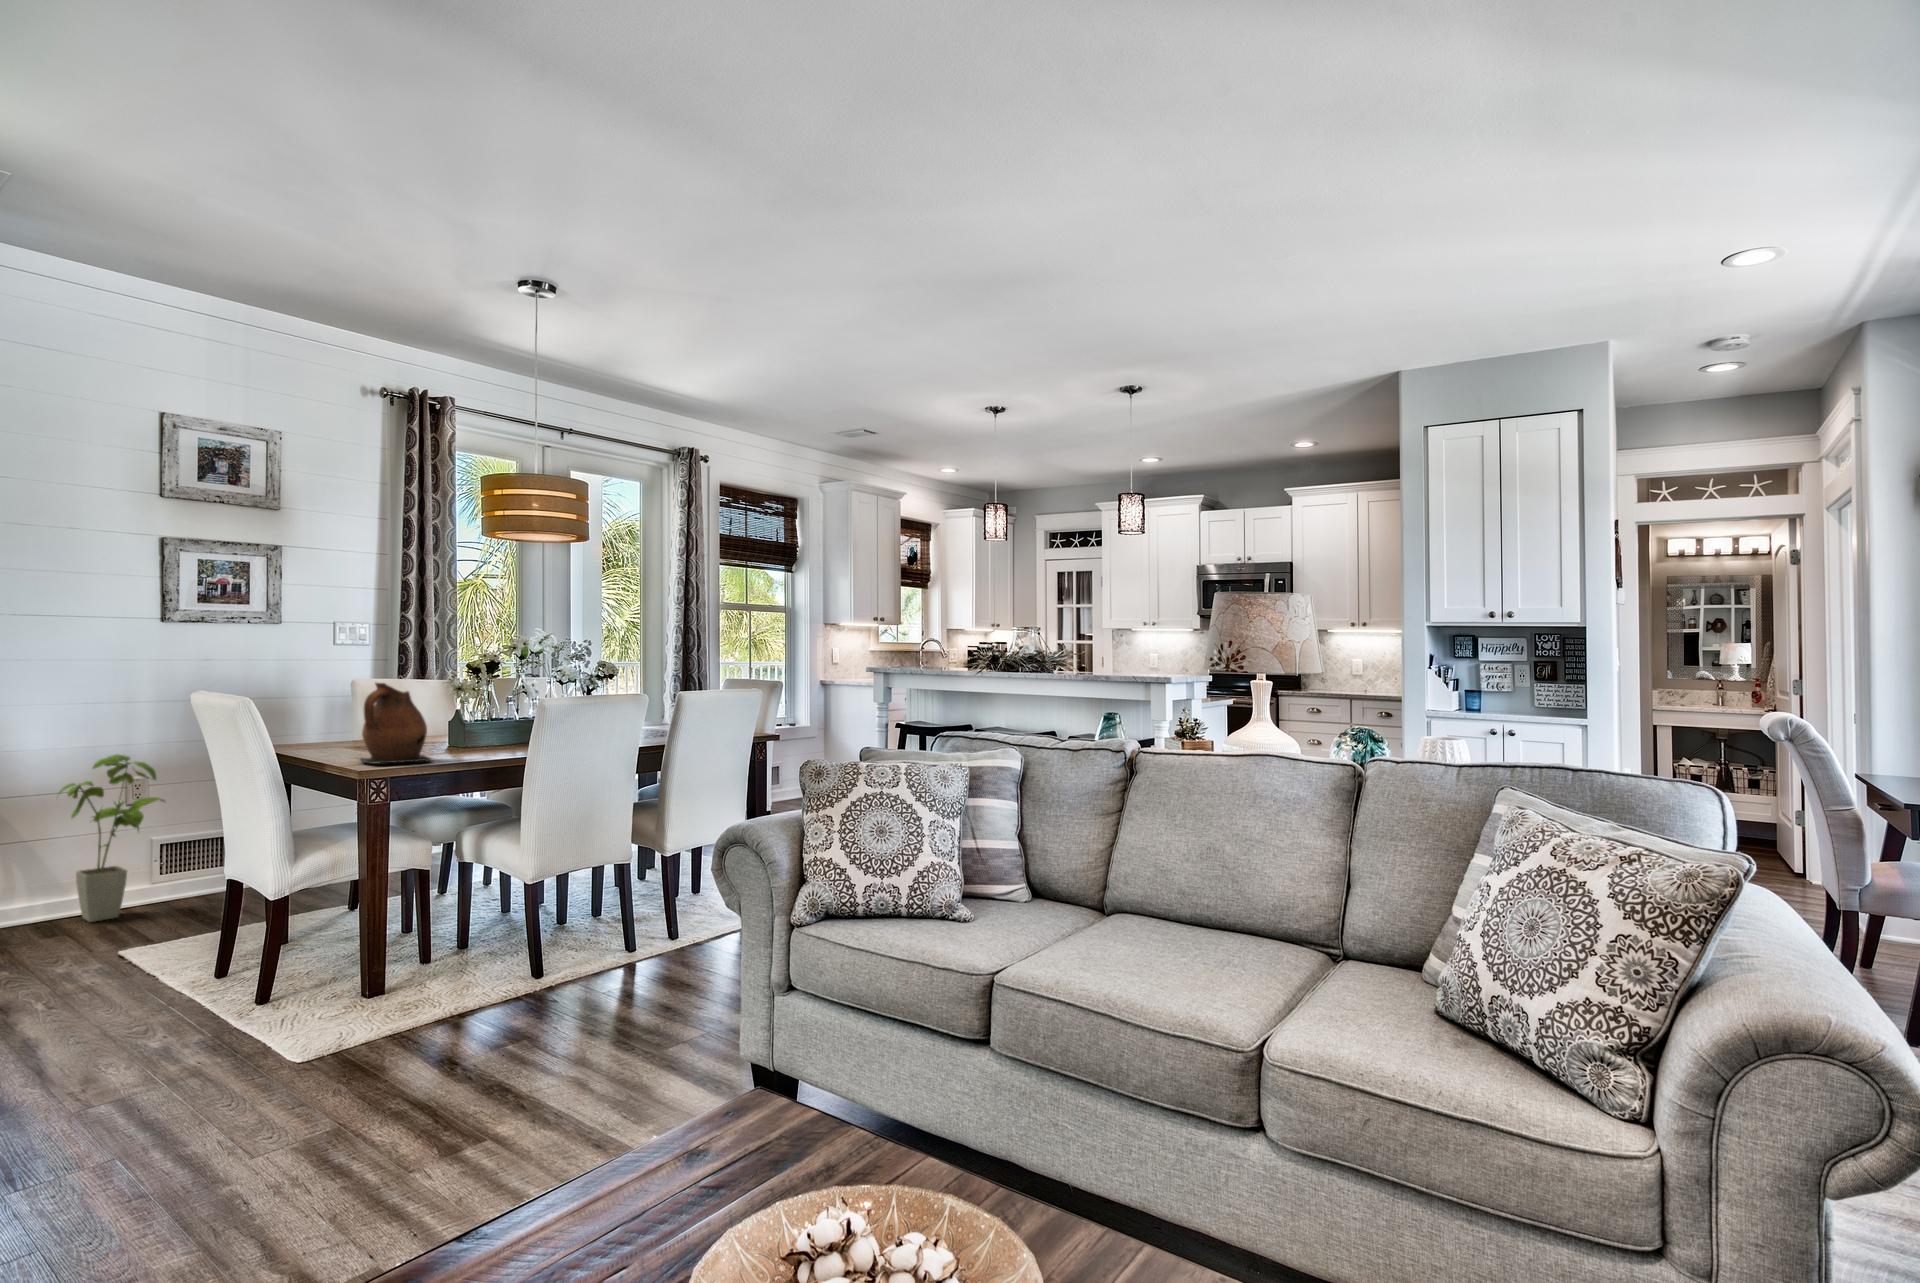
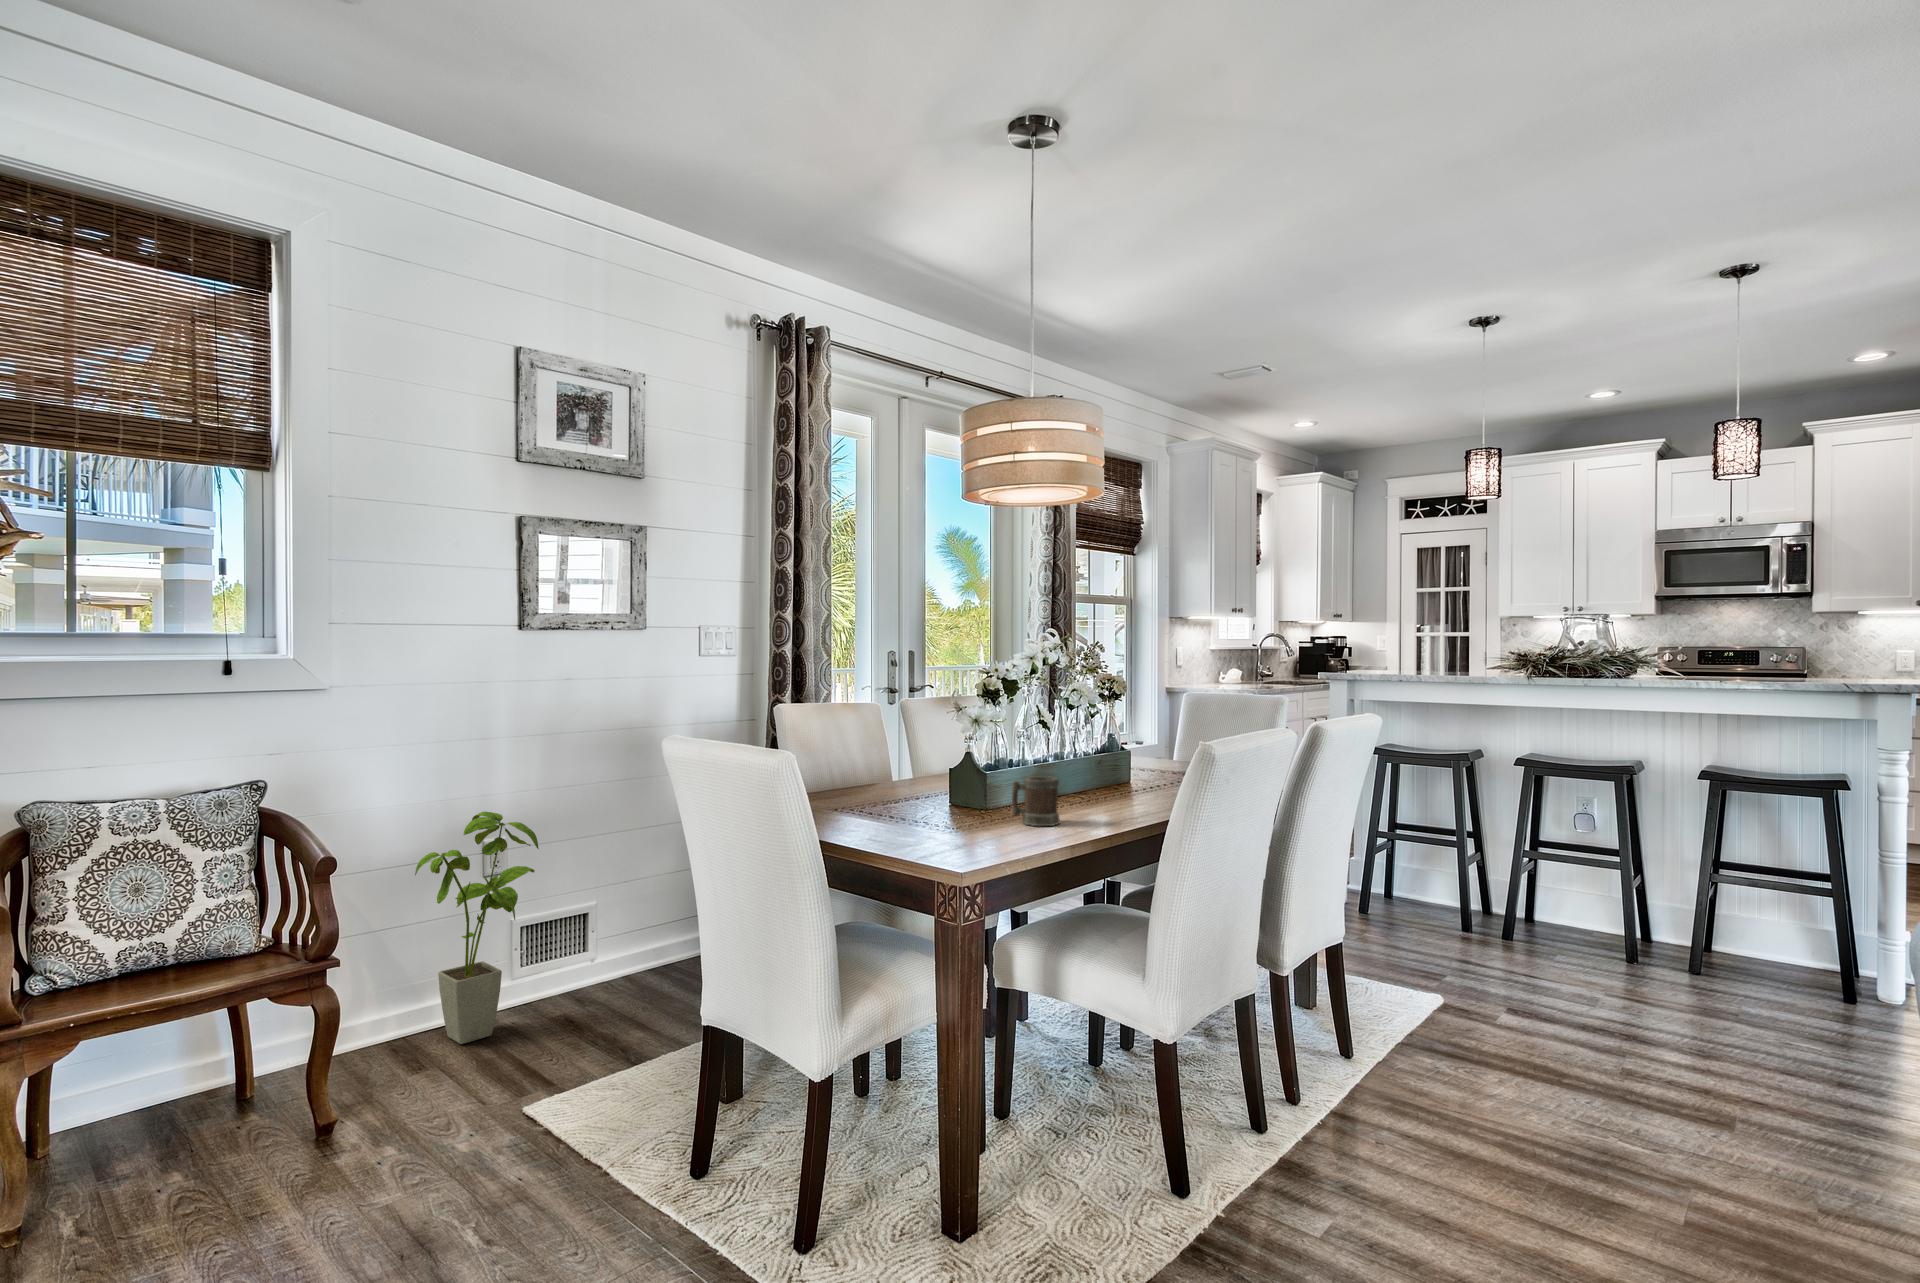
ceramic pitcher: present [360,683,433,764] -> none [892,718,1009,848]
mug: none [463,725,496,756] -> present [1012,776,1060,826]

